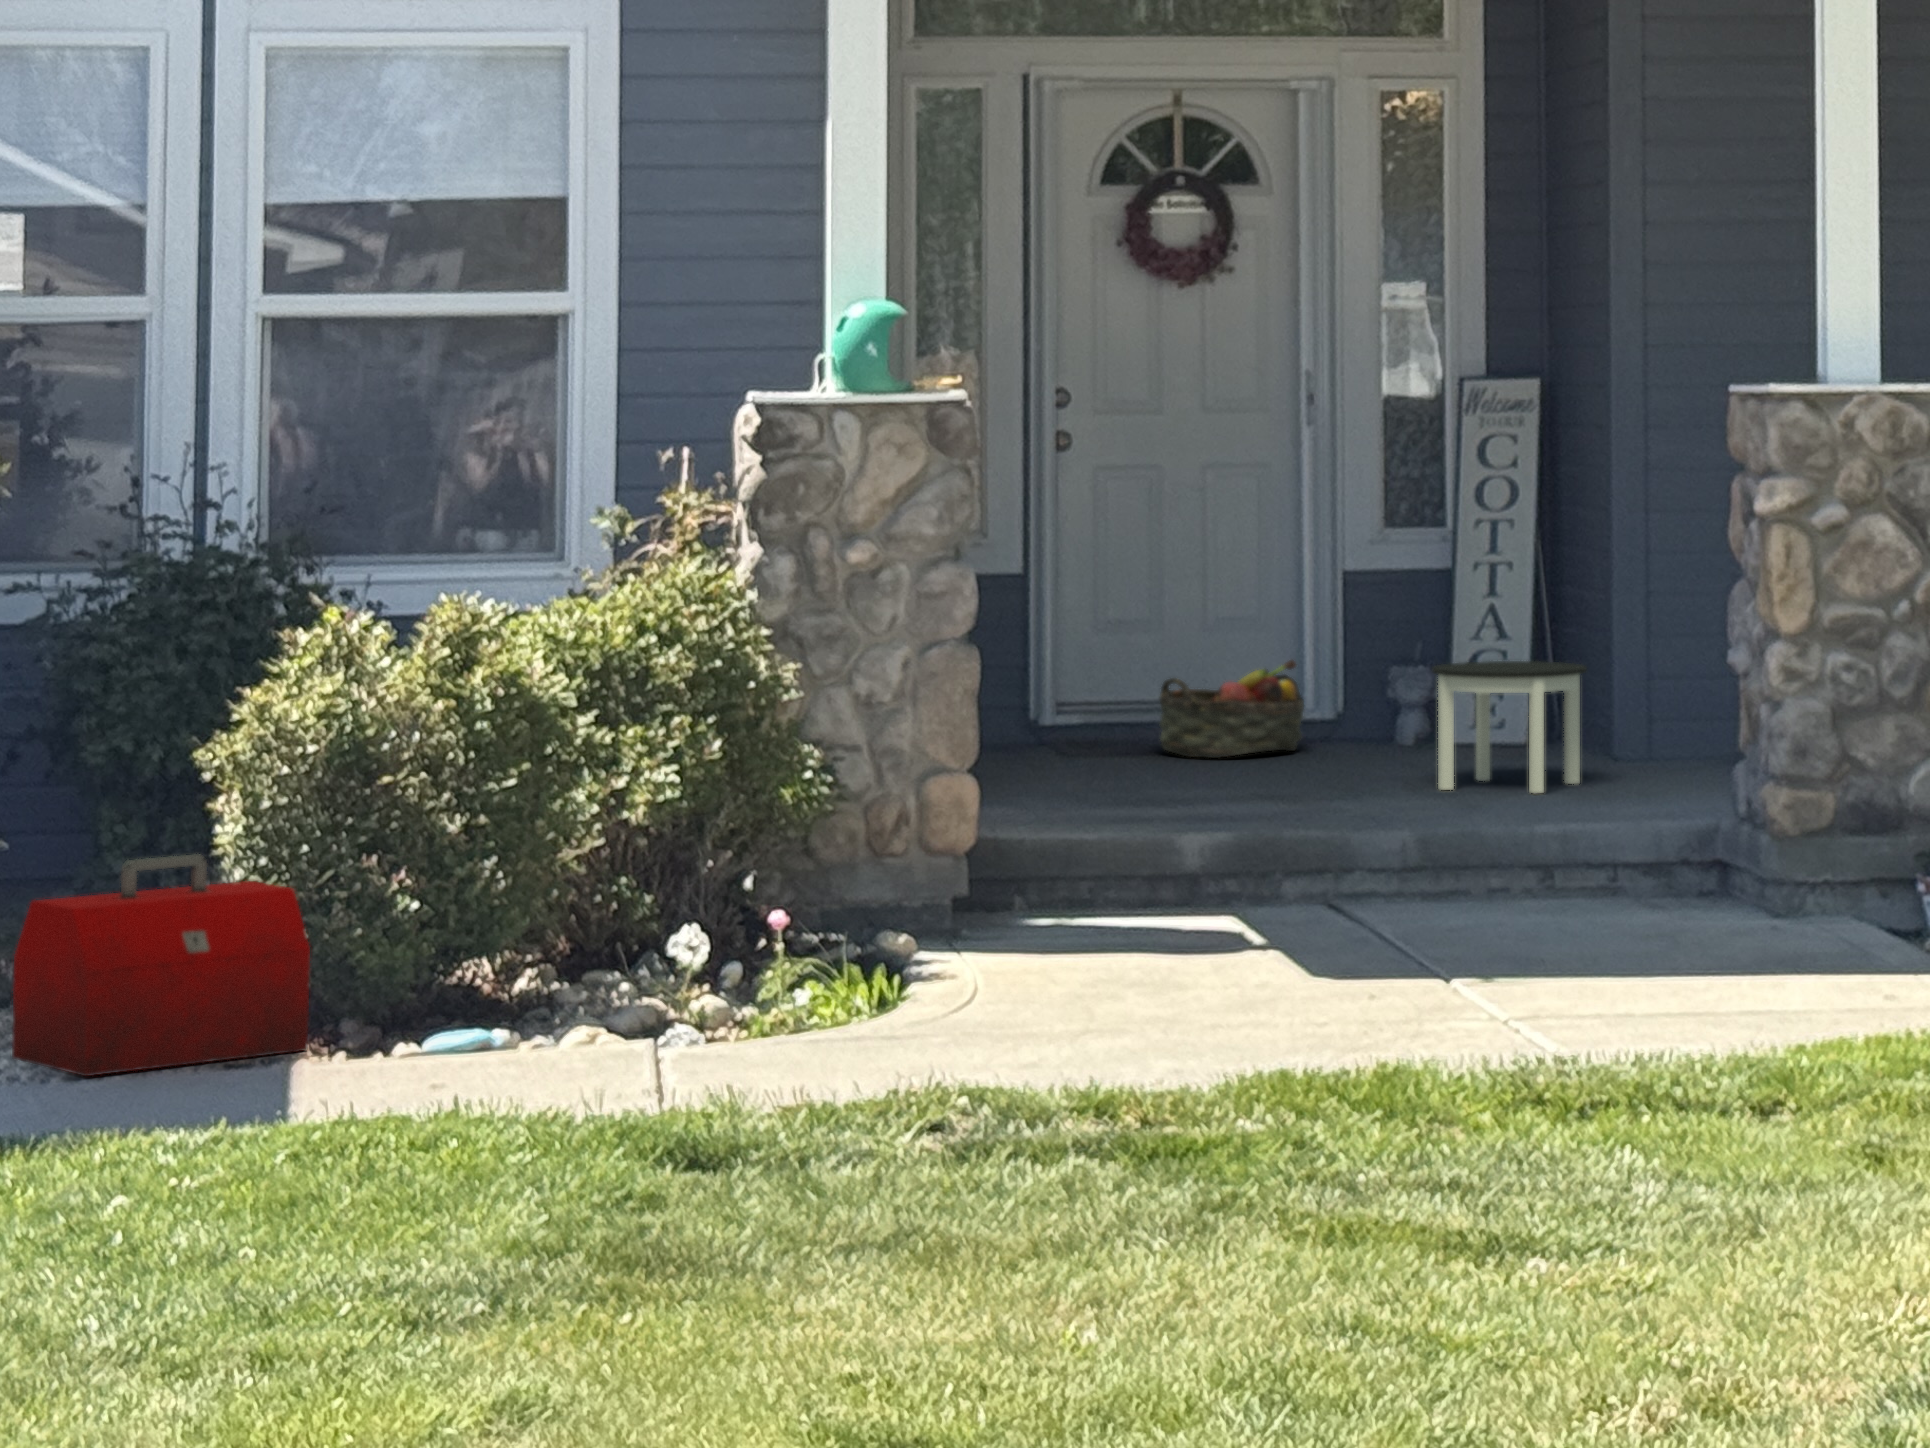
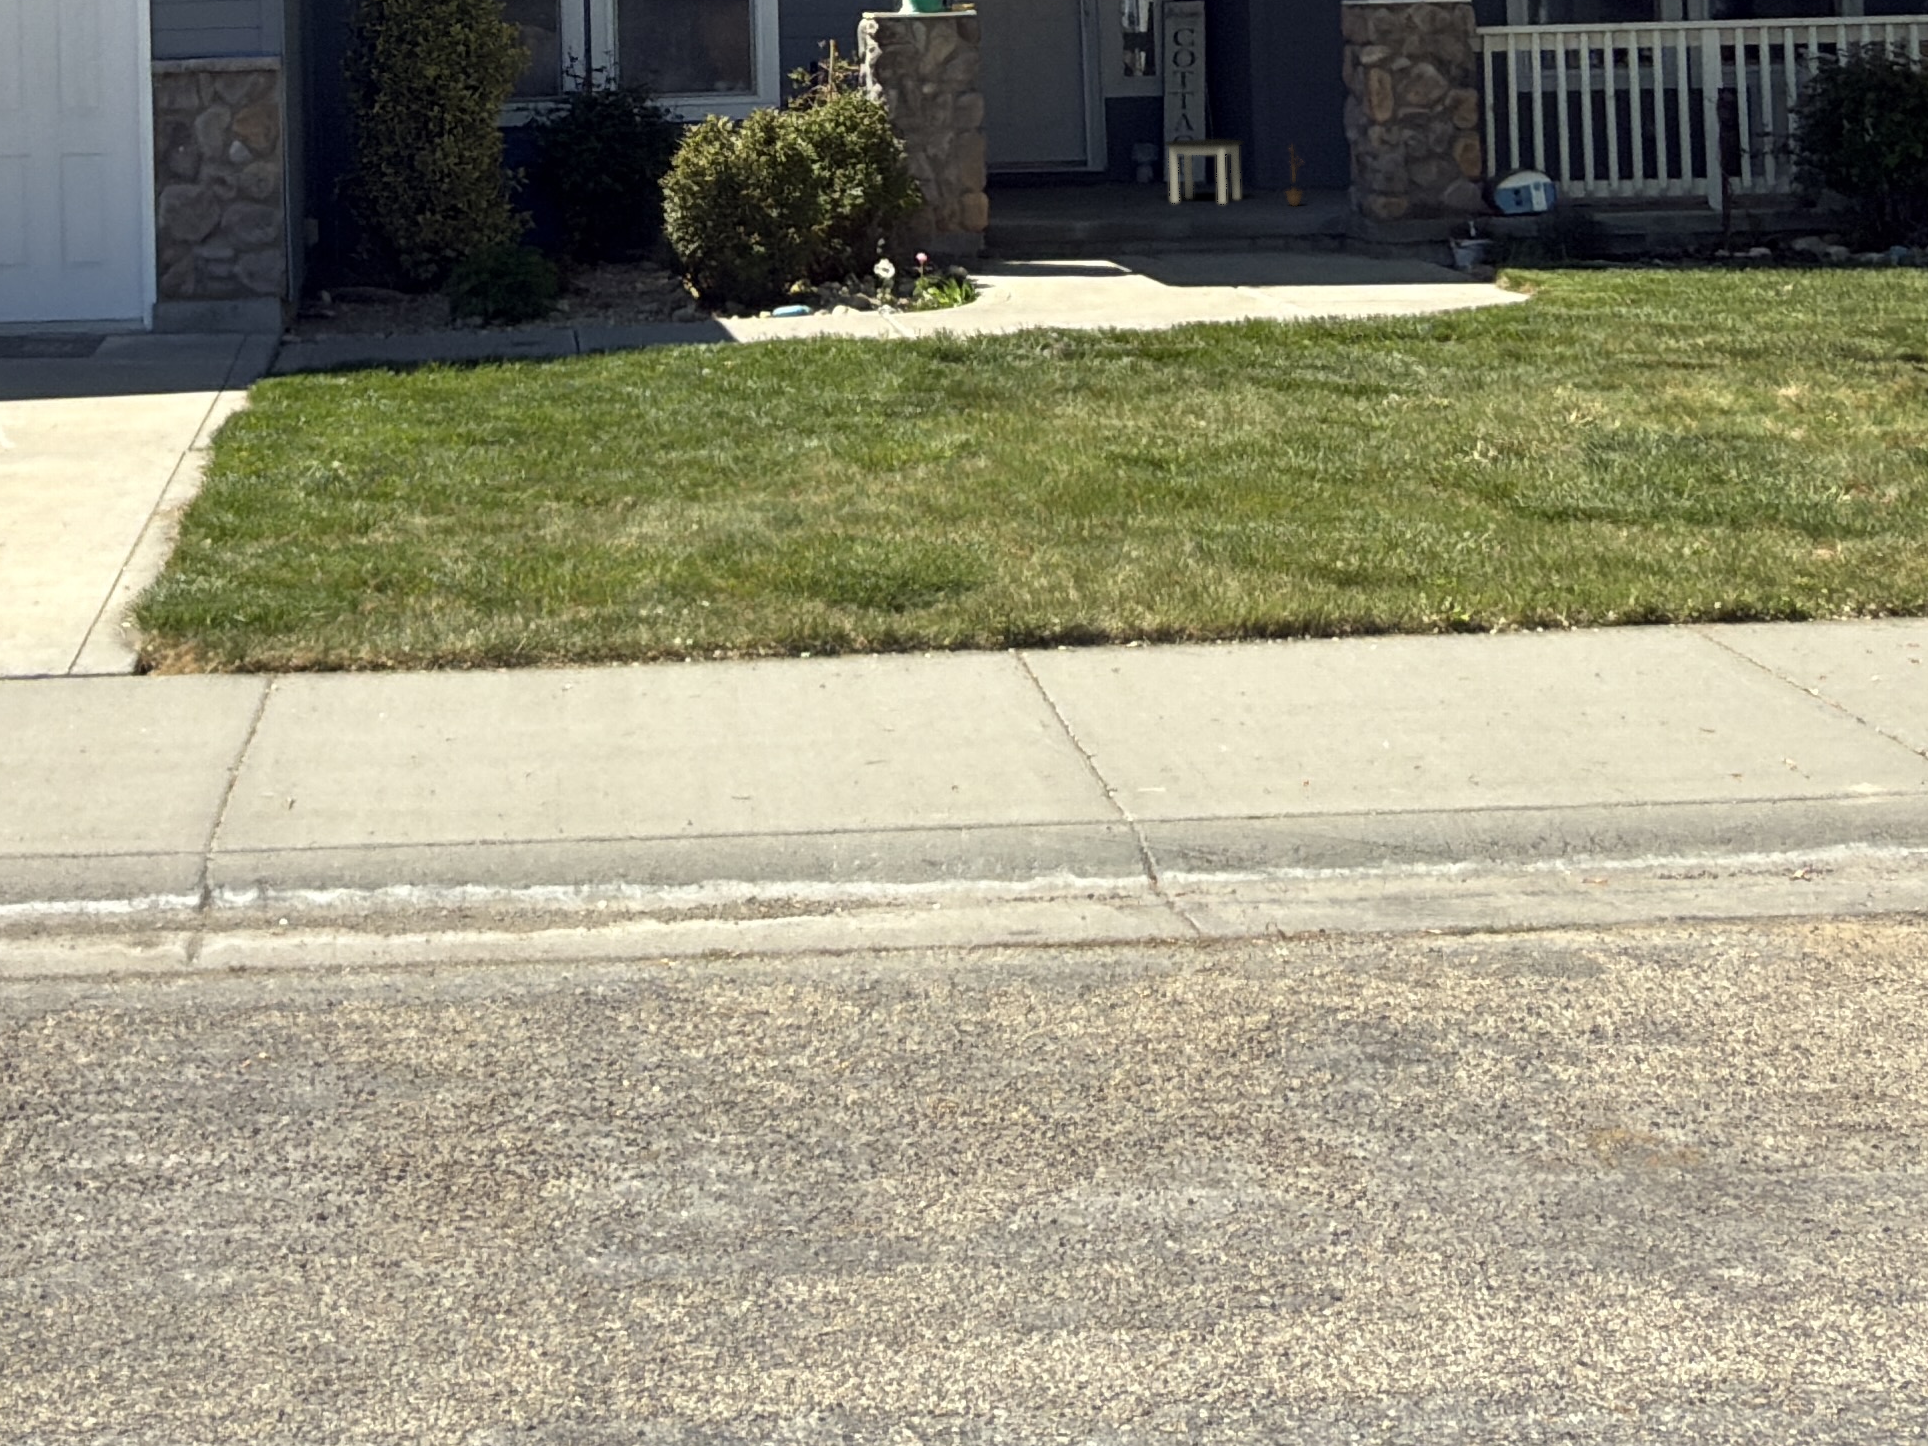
basket: present [1159,660,1304,758] -> none [1014,141,1086,190]
decorative plant: none [1656,674,1698,799] -> present [1286,148,1303,206]
toolbox: present [12,854,310,1076] -> none [597,226,727,323]

